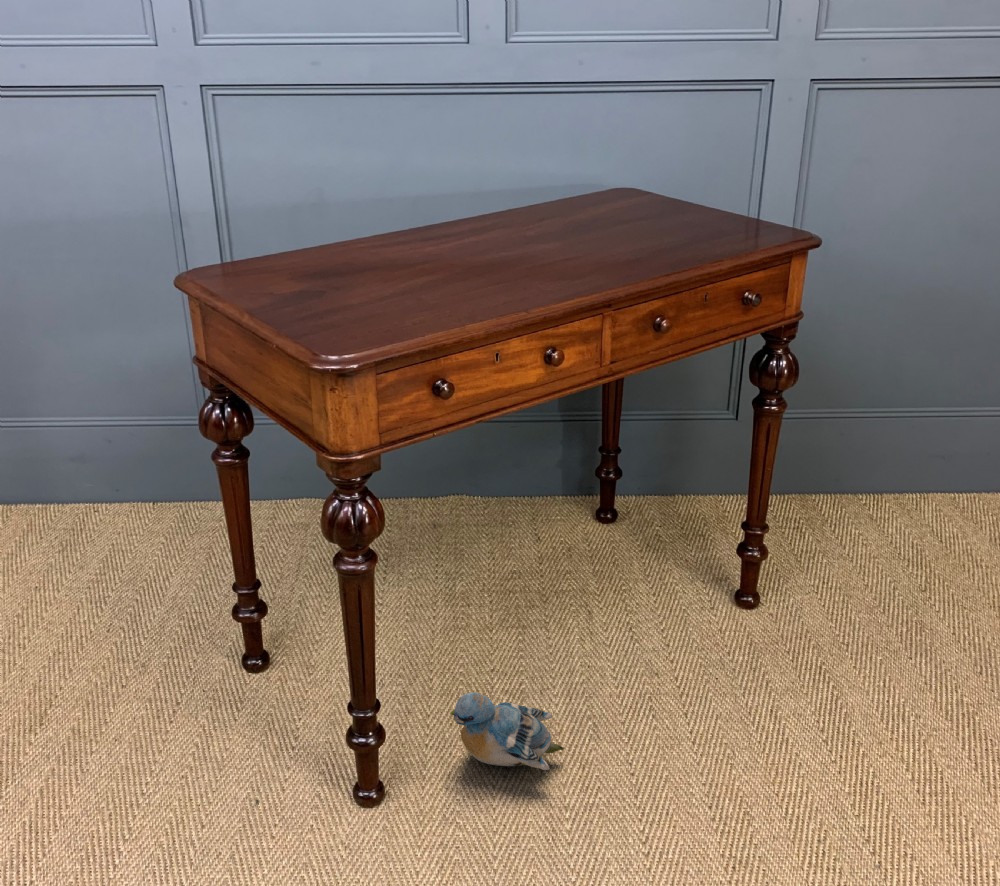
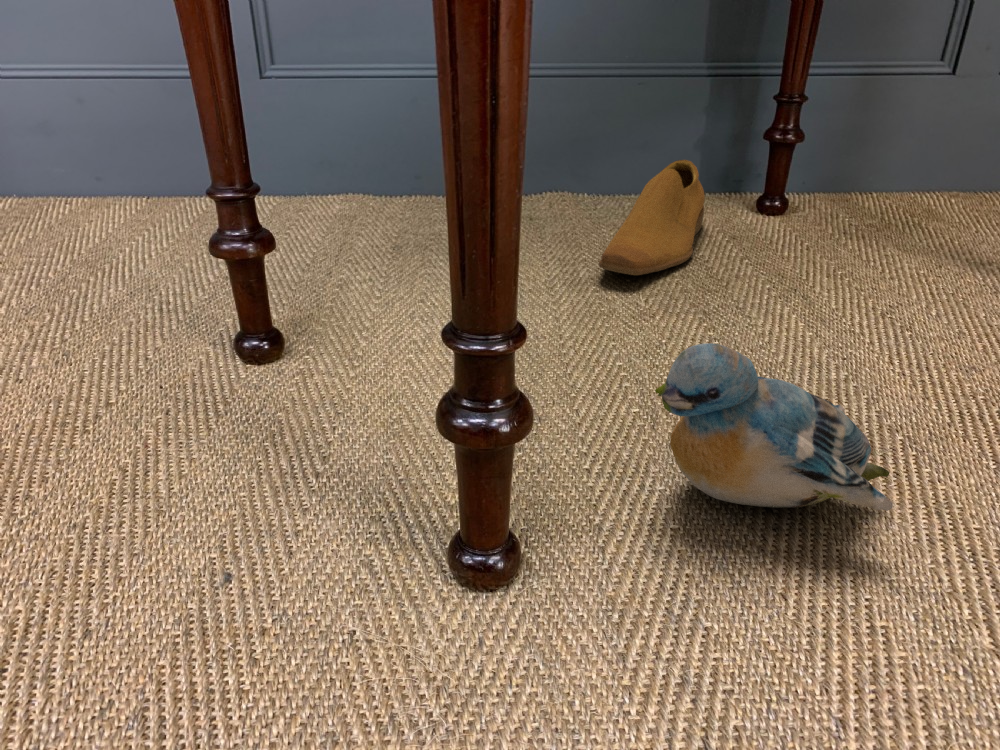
shoe: none [464,498,549,599] -> present [599,160,705,275]

